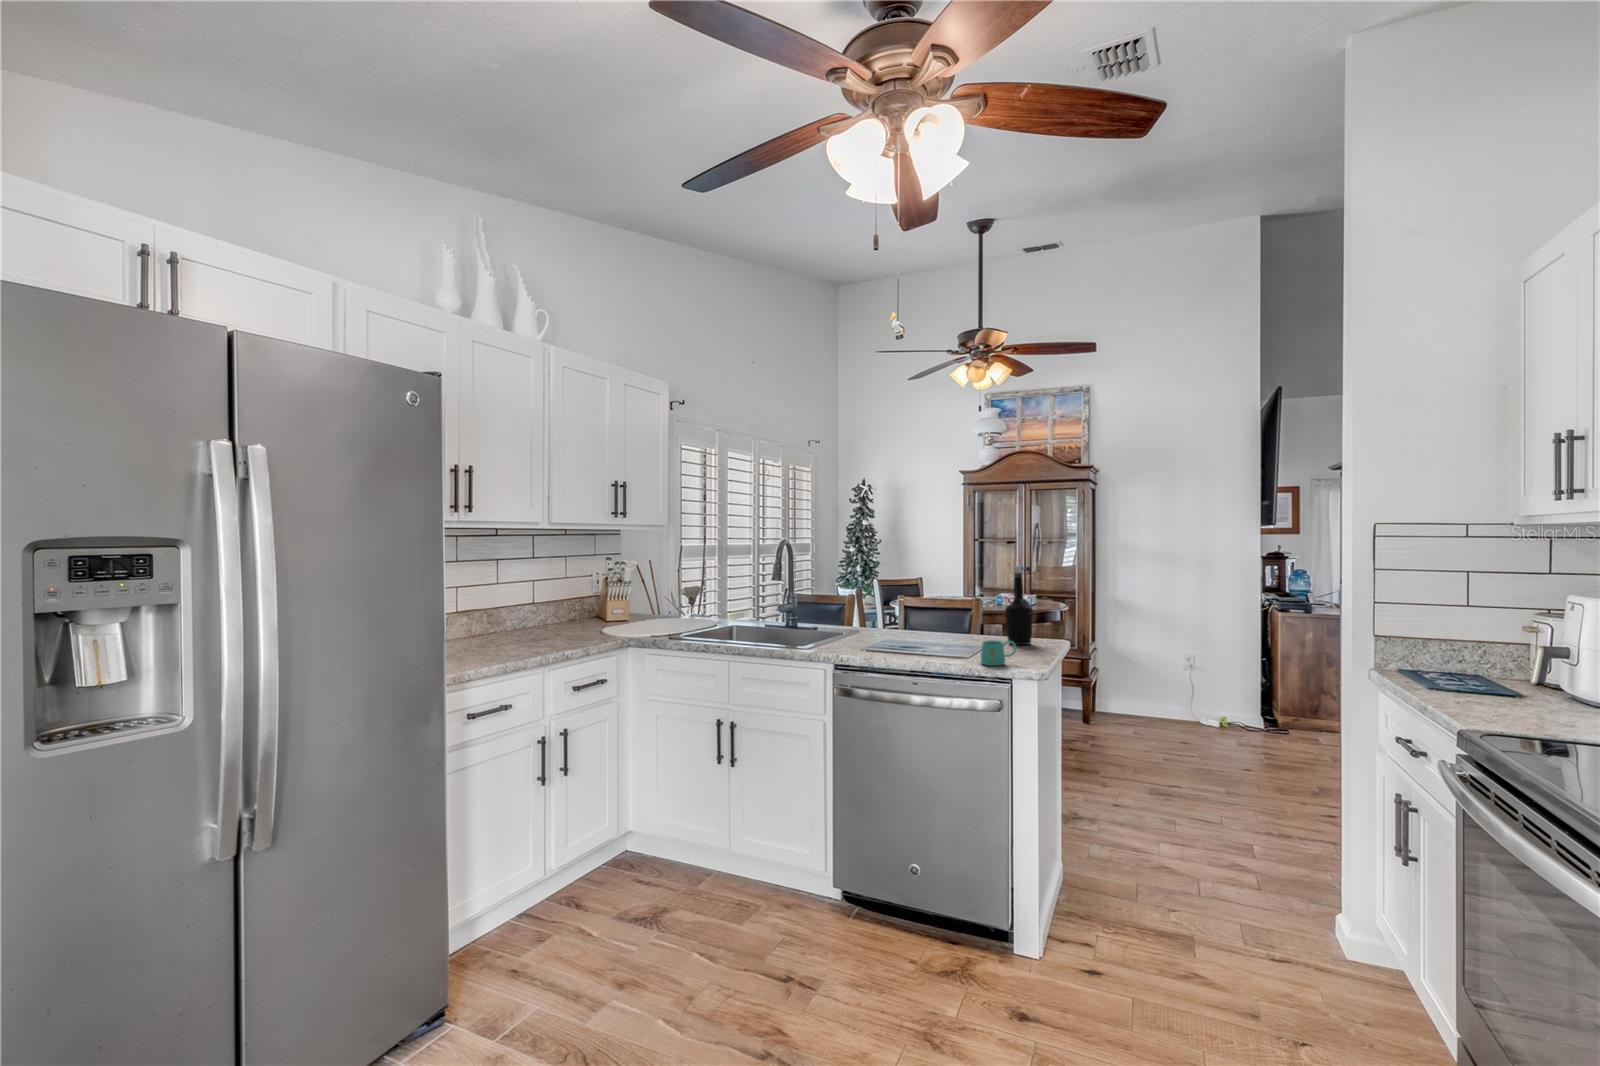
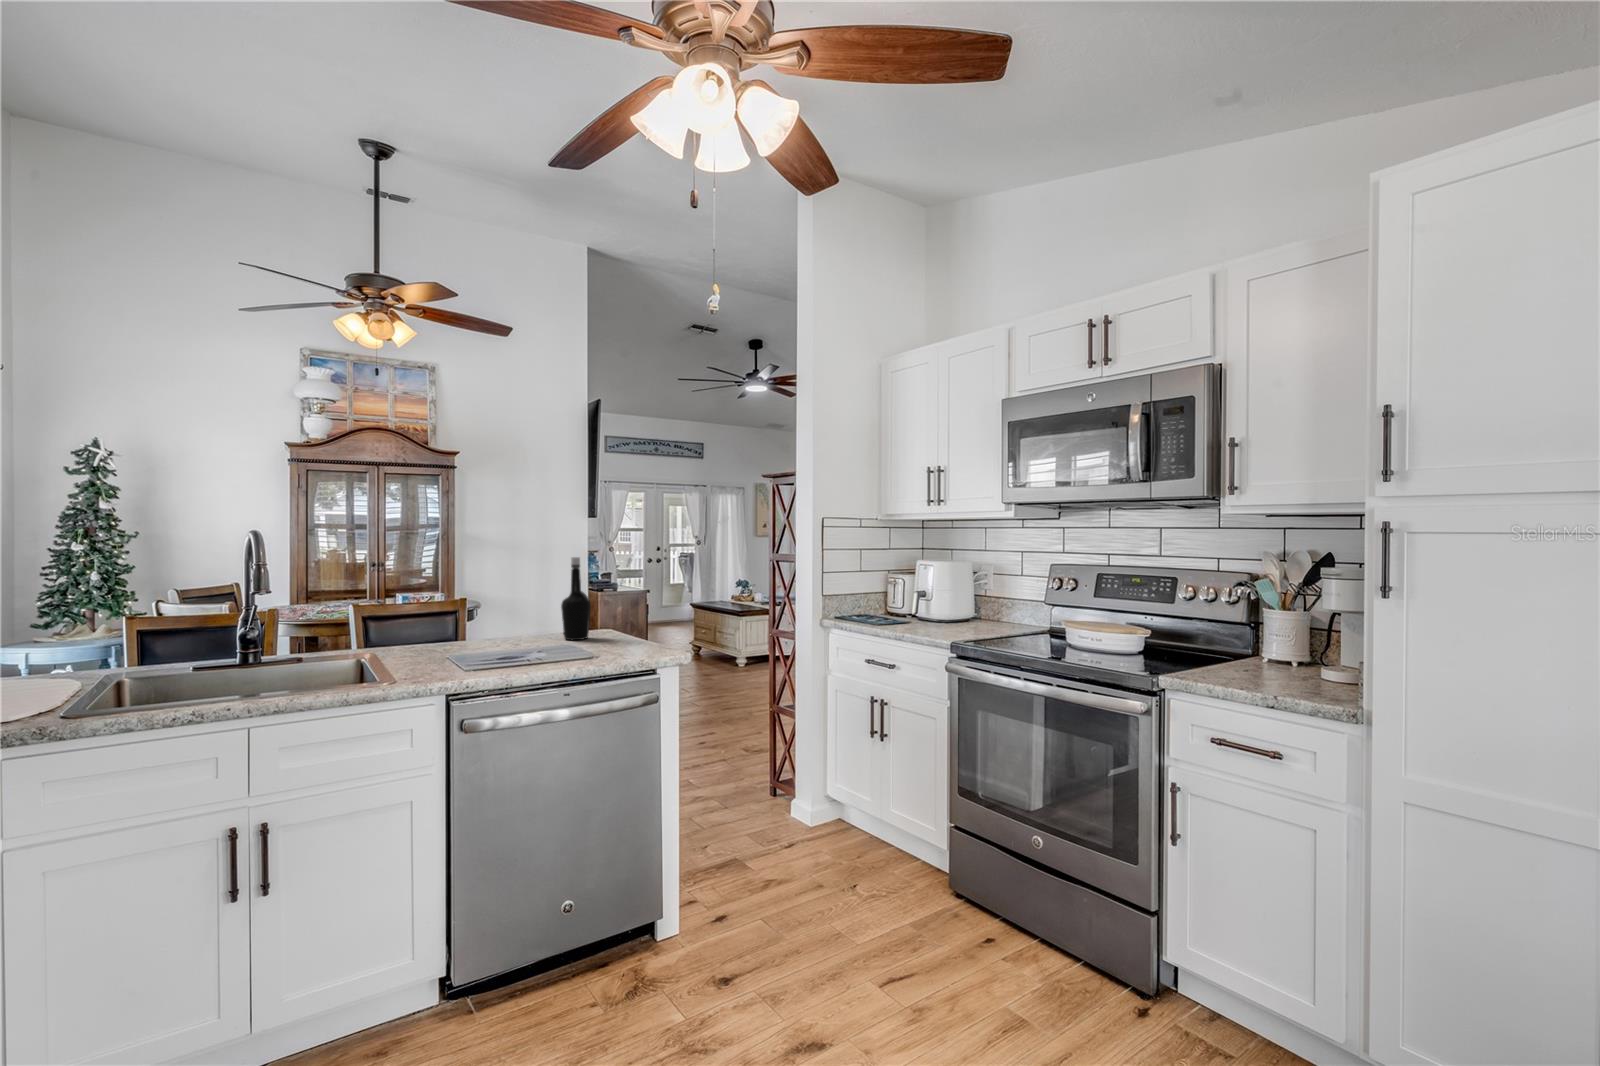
mug: present [981,640,1016,666] -> none [619,631,646,659]

